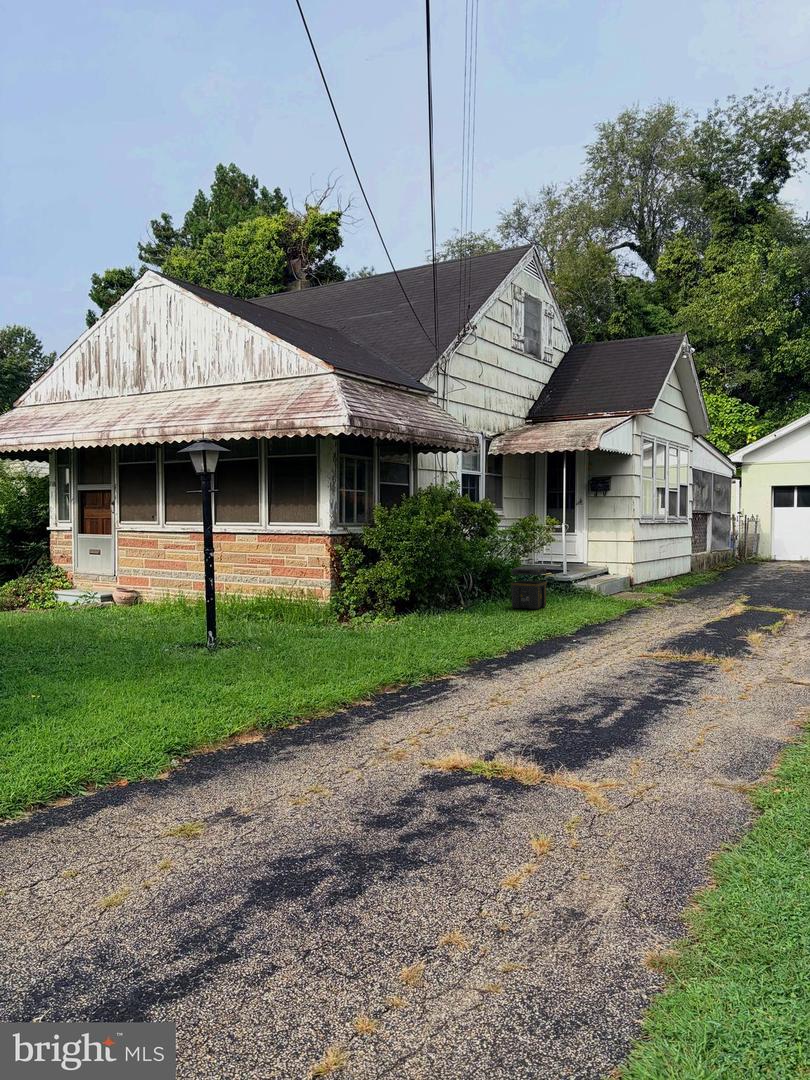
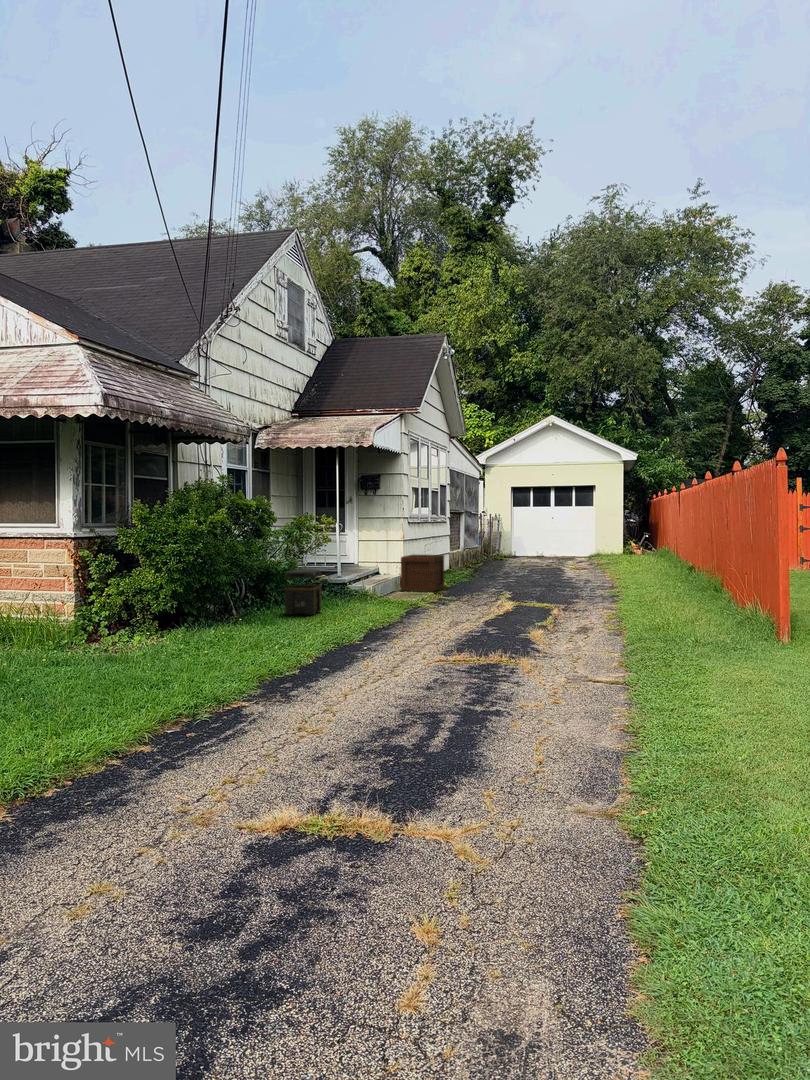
wooden crate: none [632,555,678,593] -> present [401,554,444,592]

